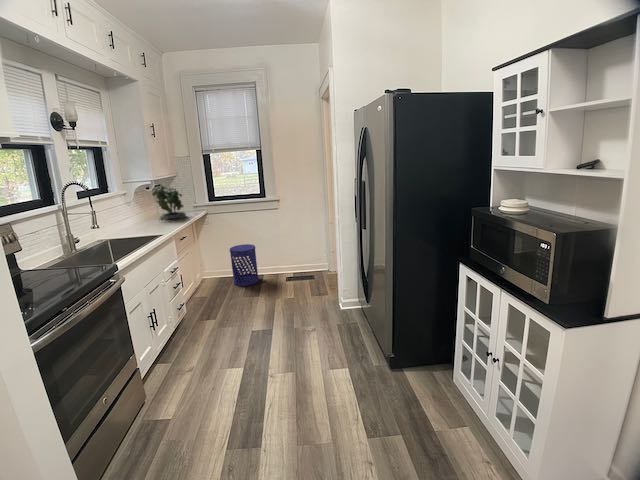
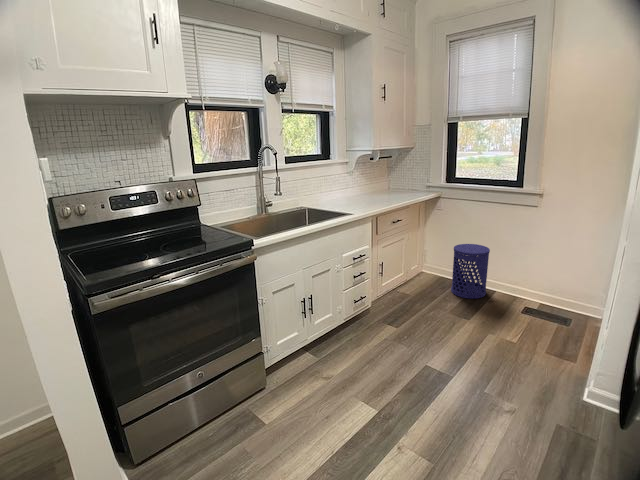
potted plant: present [153,185,186,220] -> none [377,156,409,199]

